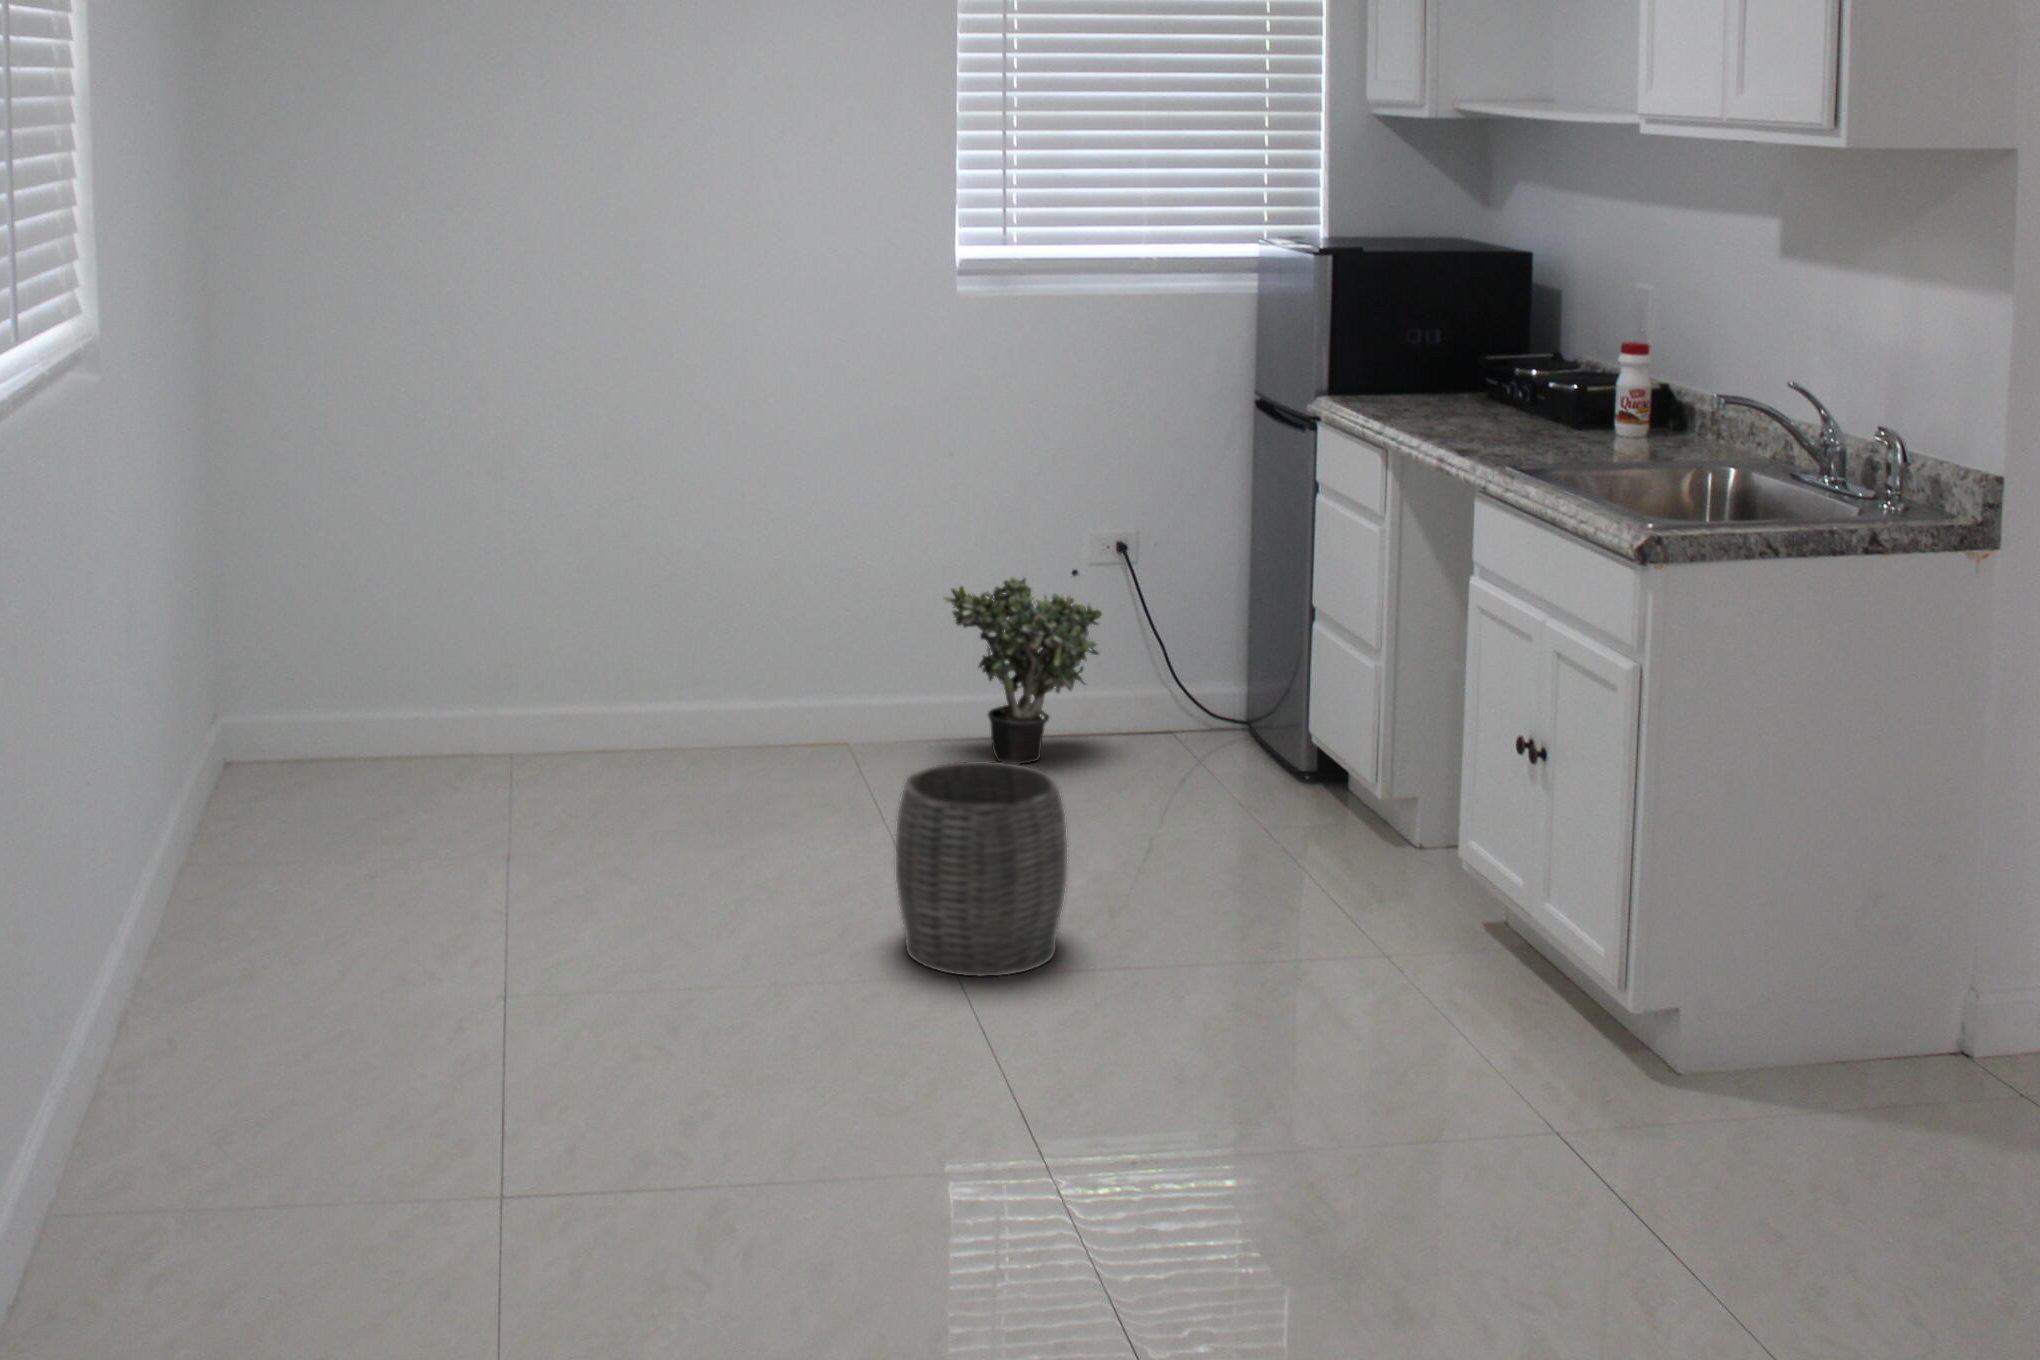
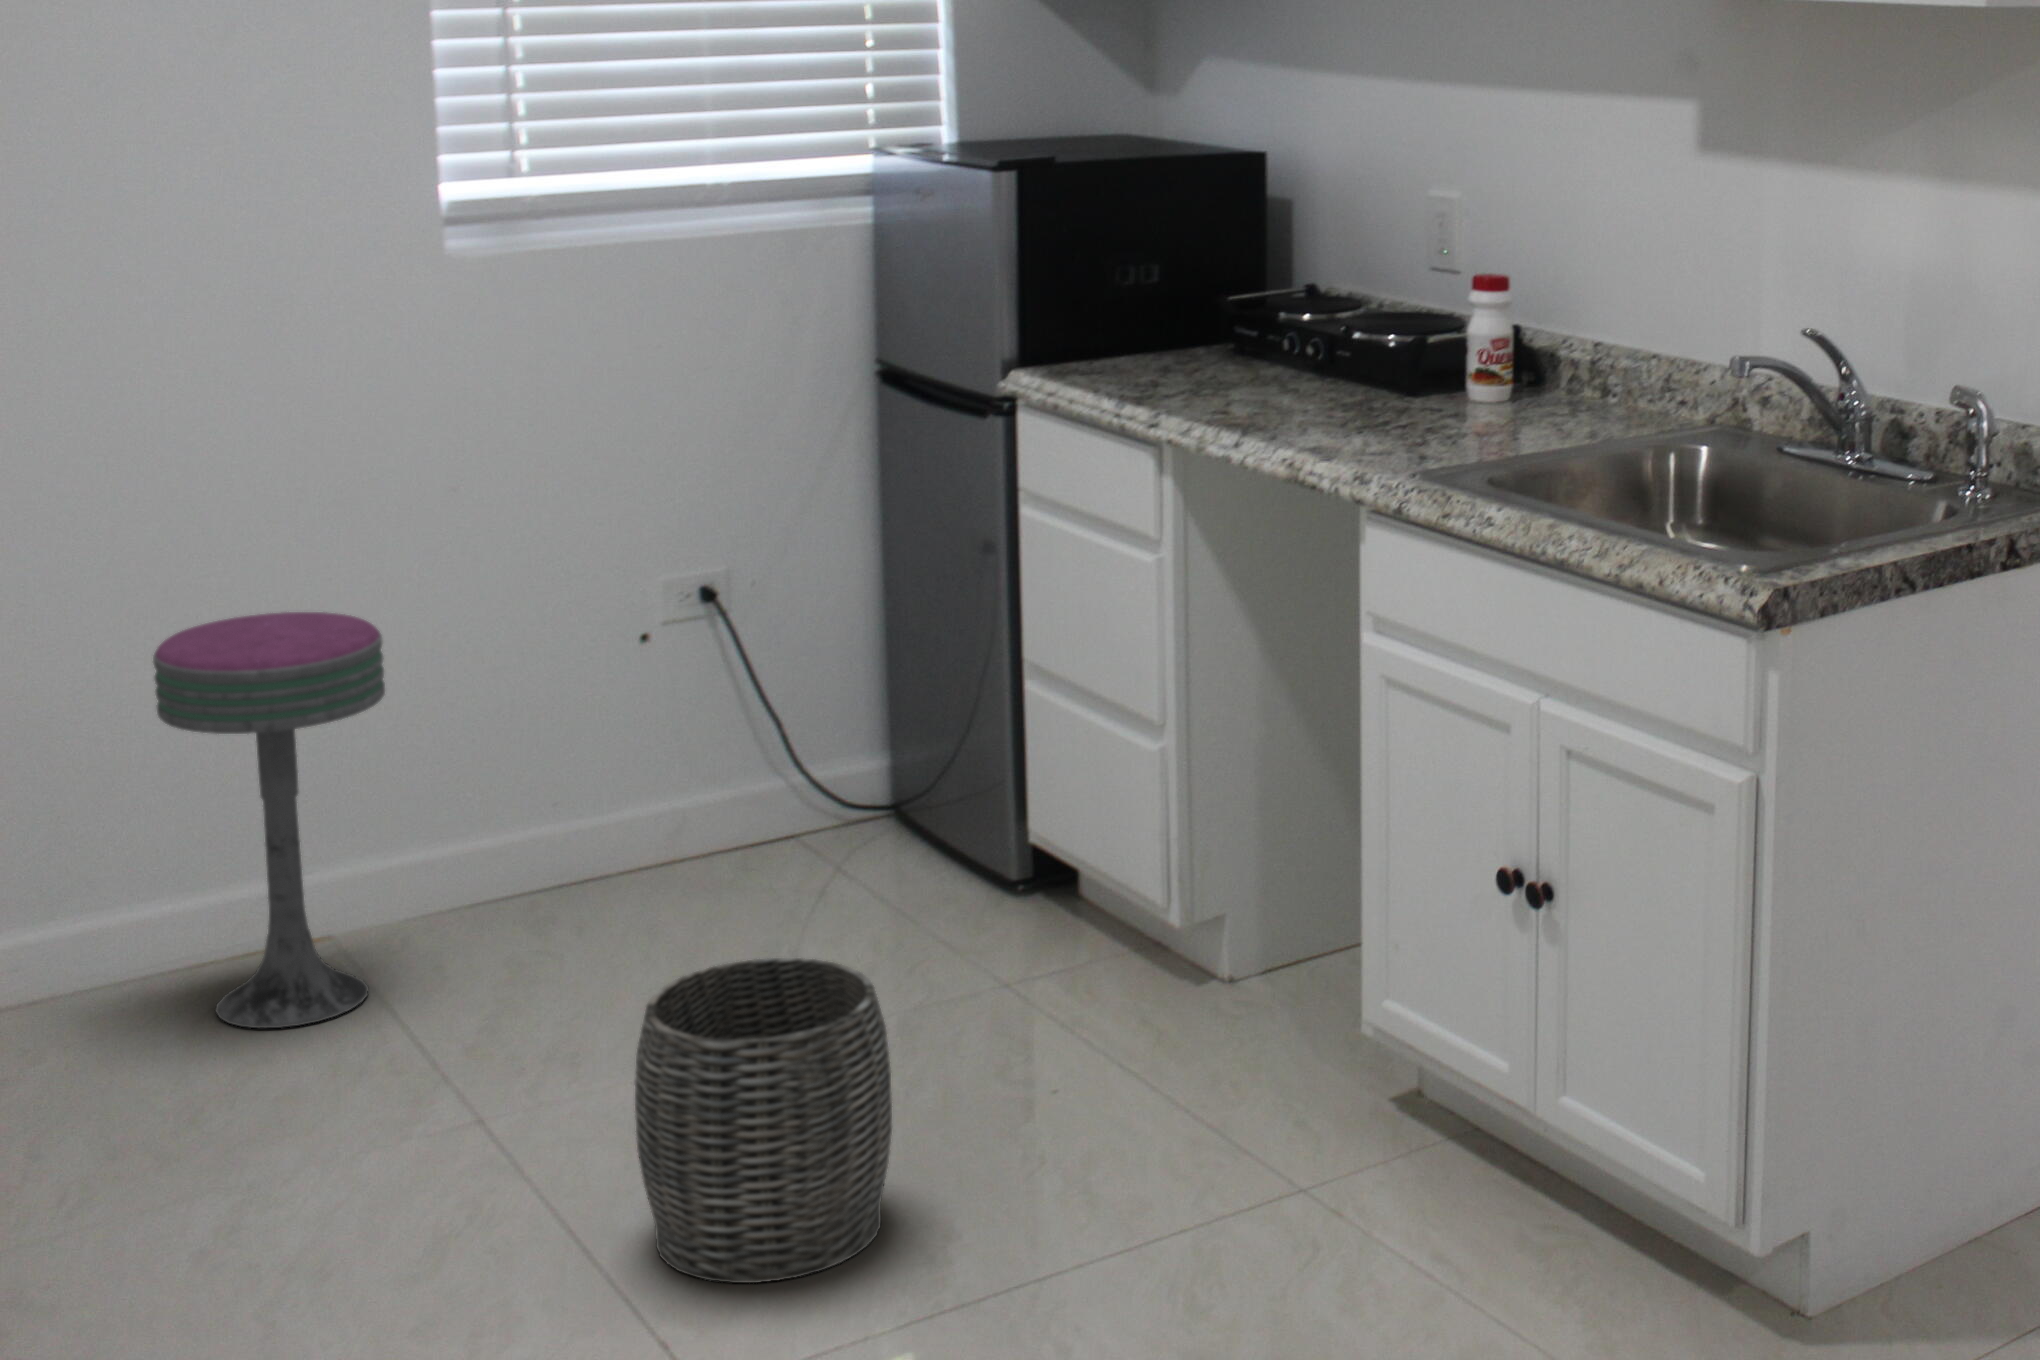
bar stool: none [737,515,874,781] -> present [153,612,385,1028]
potted plant: present [944,578,1102,764] -> none [486,665,719,936]

